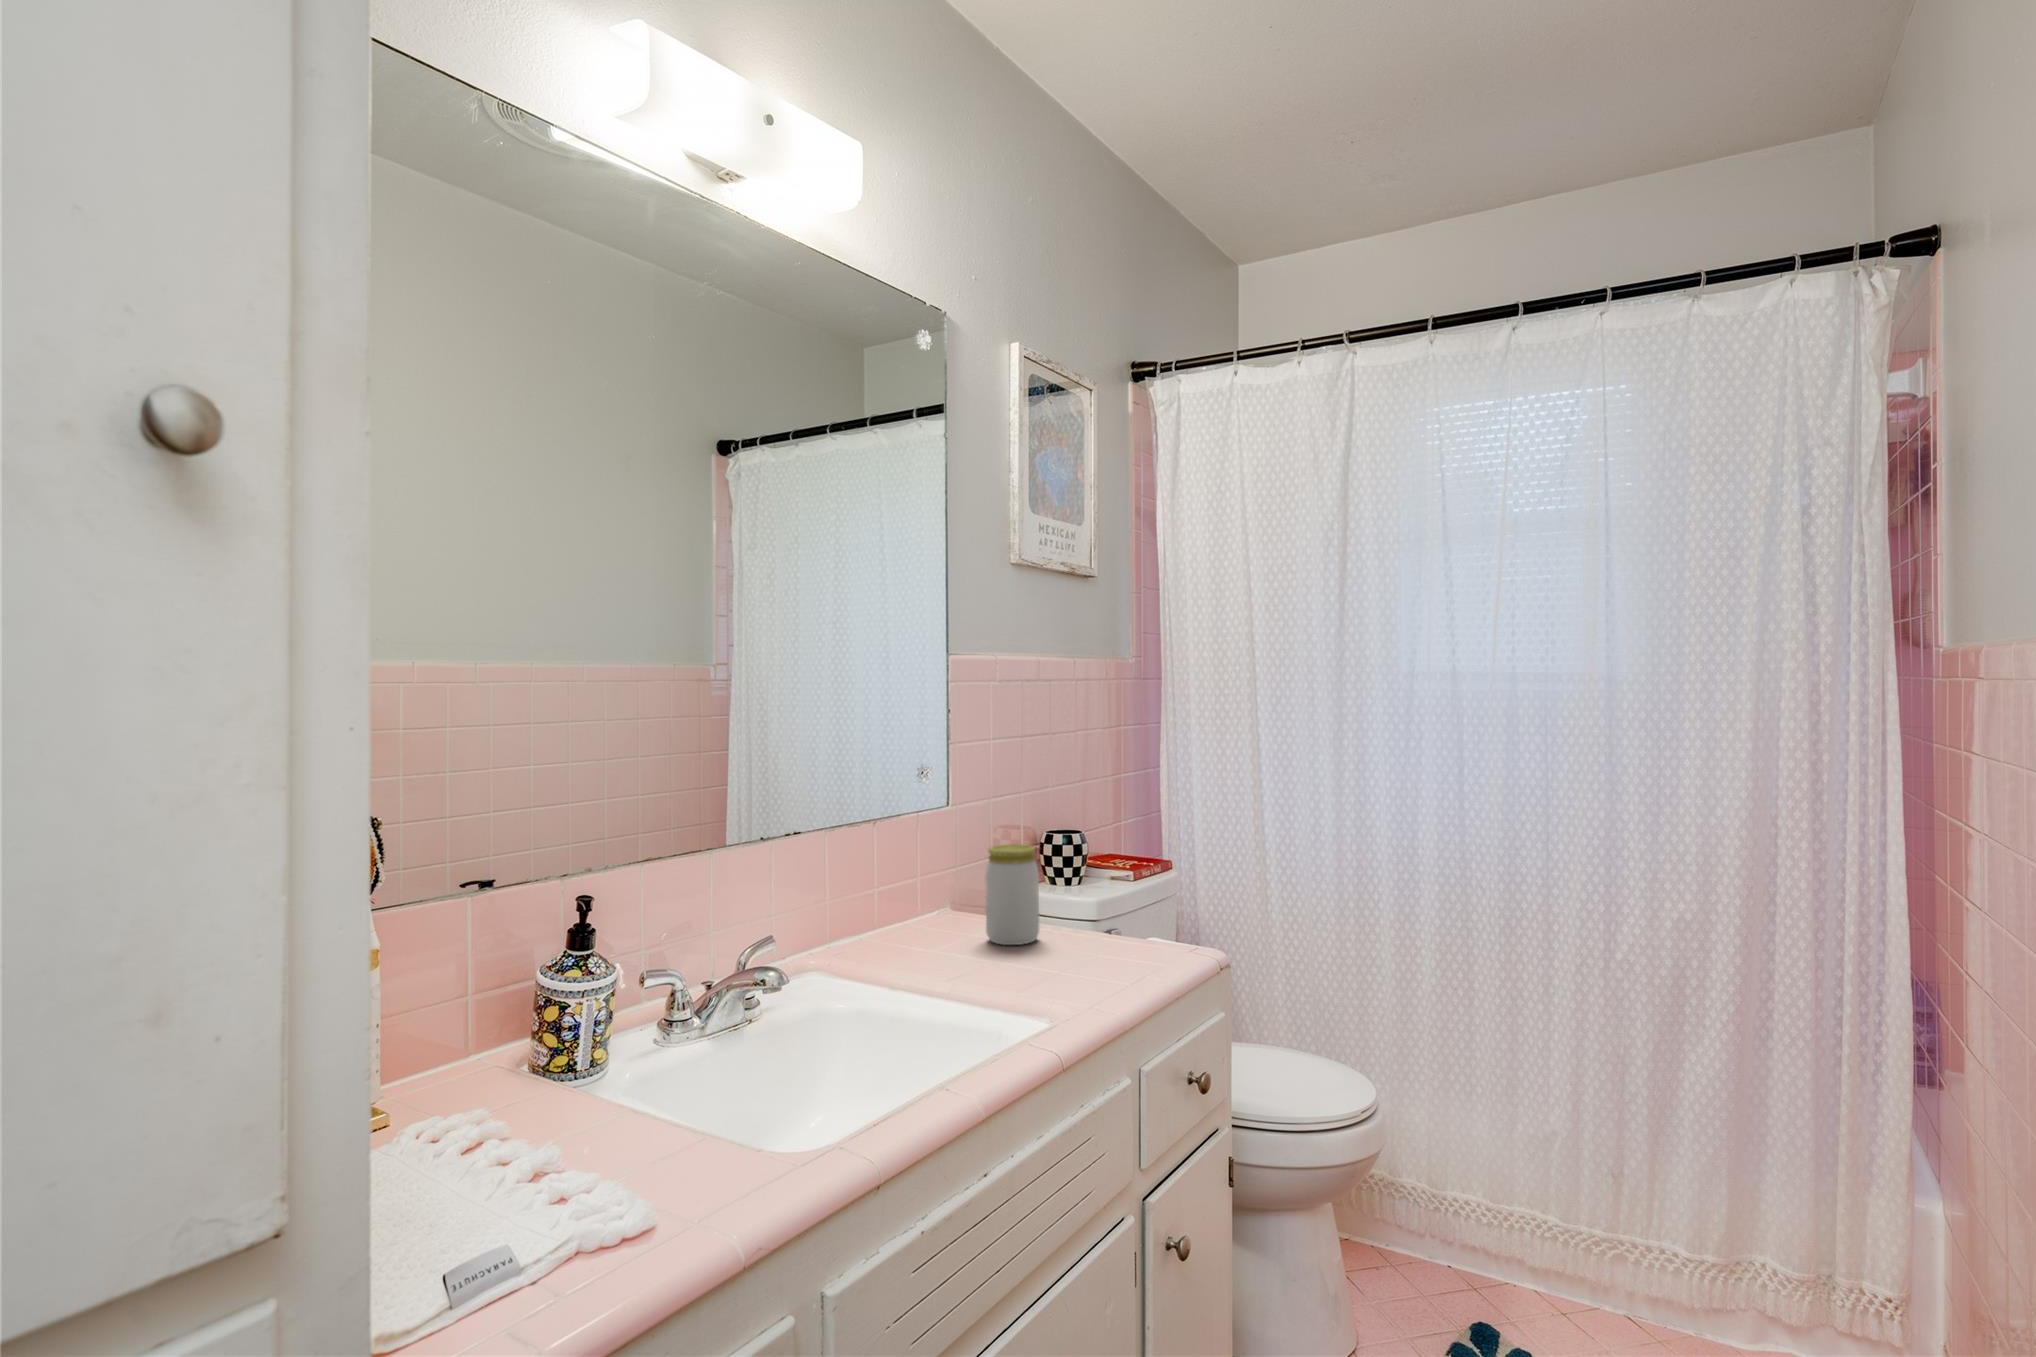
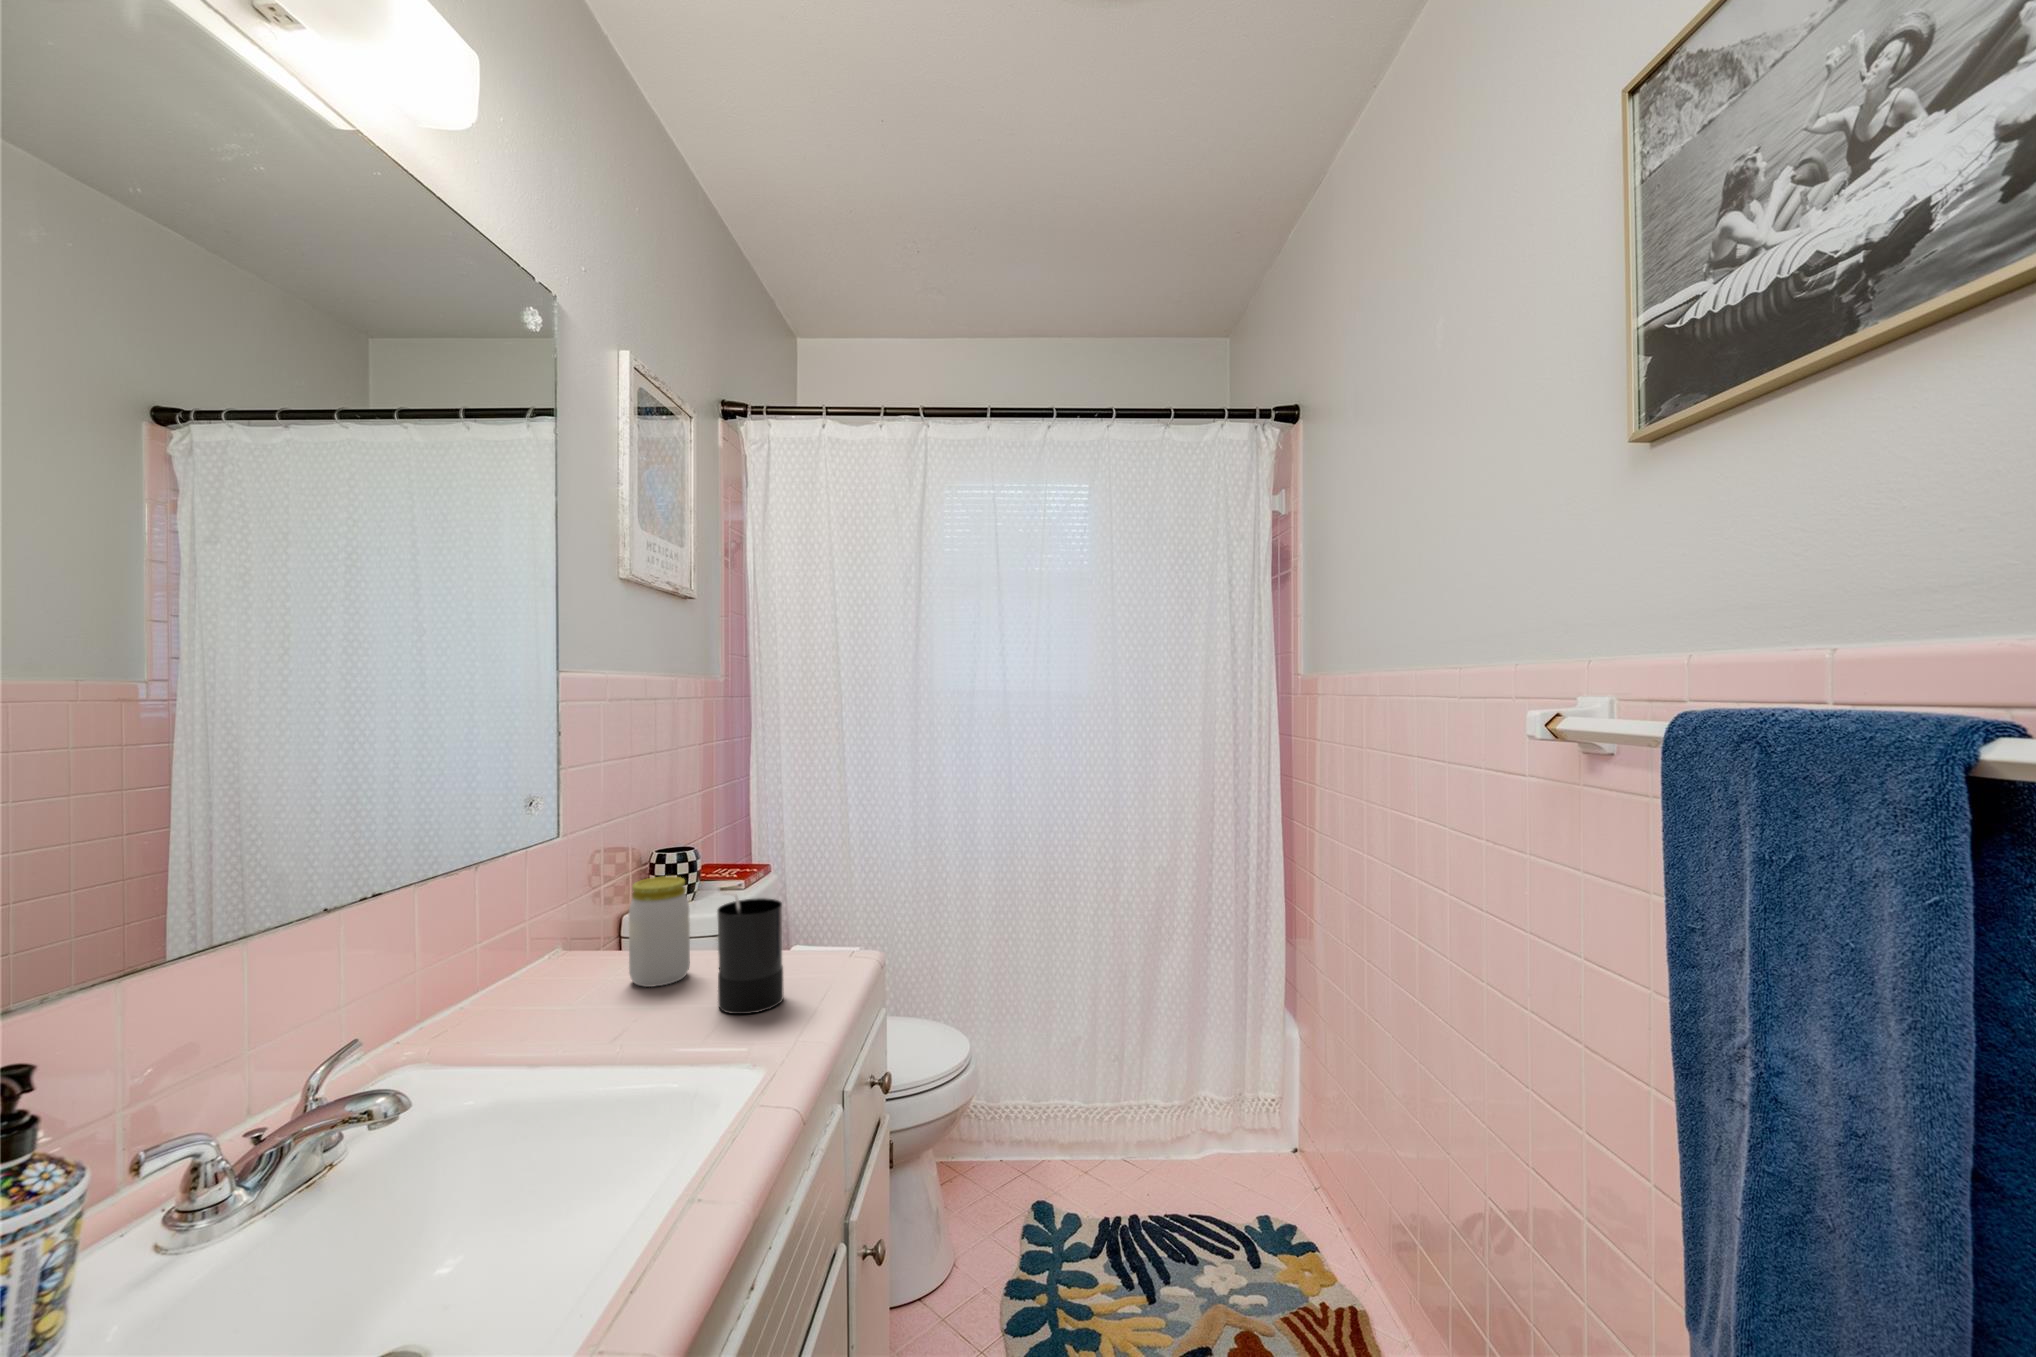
candle: none [1044,860,1106,976] -> present [717,893,784,1014]

